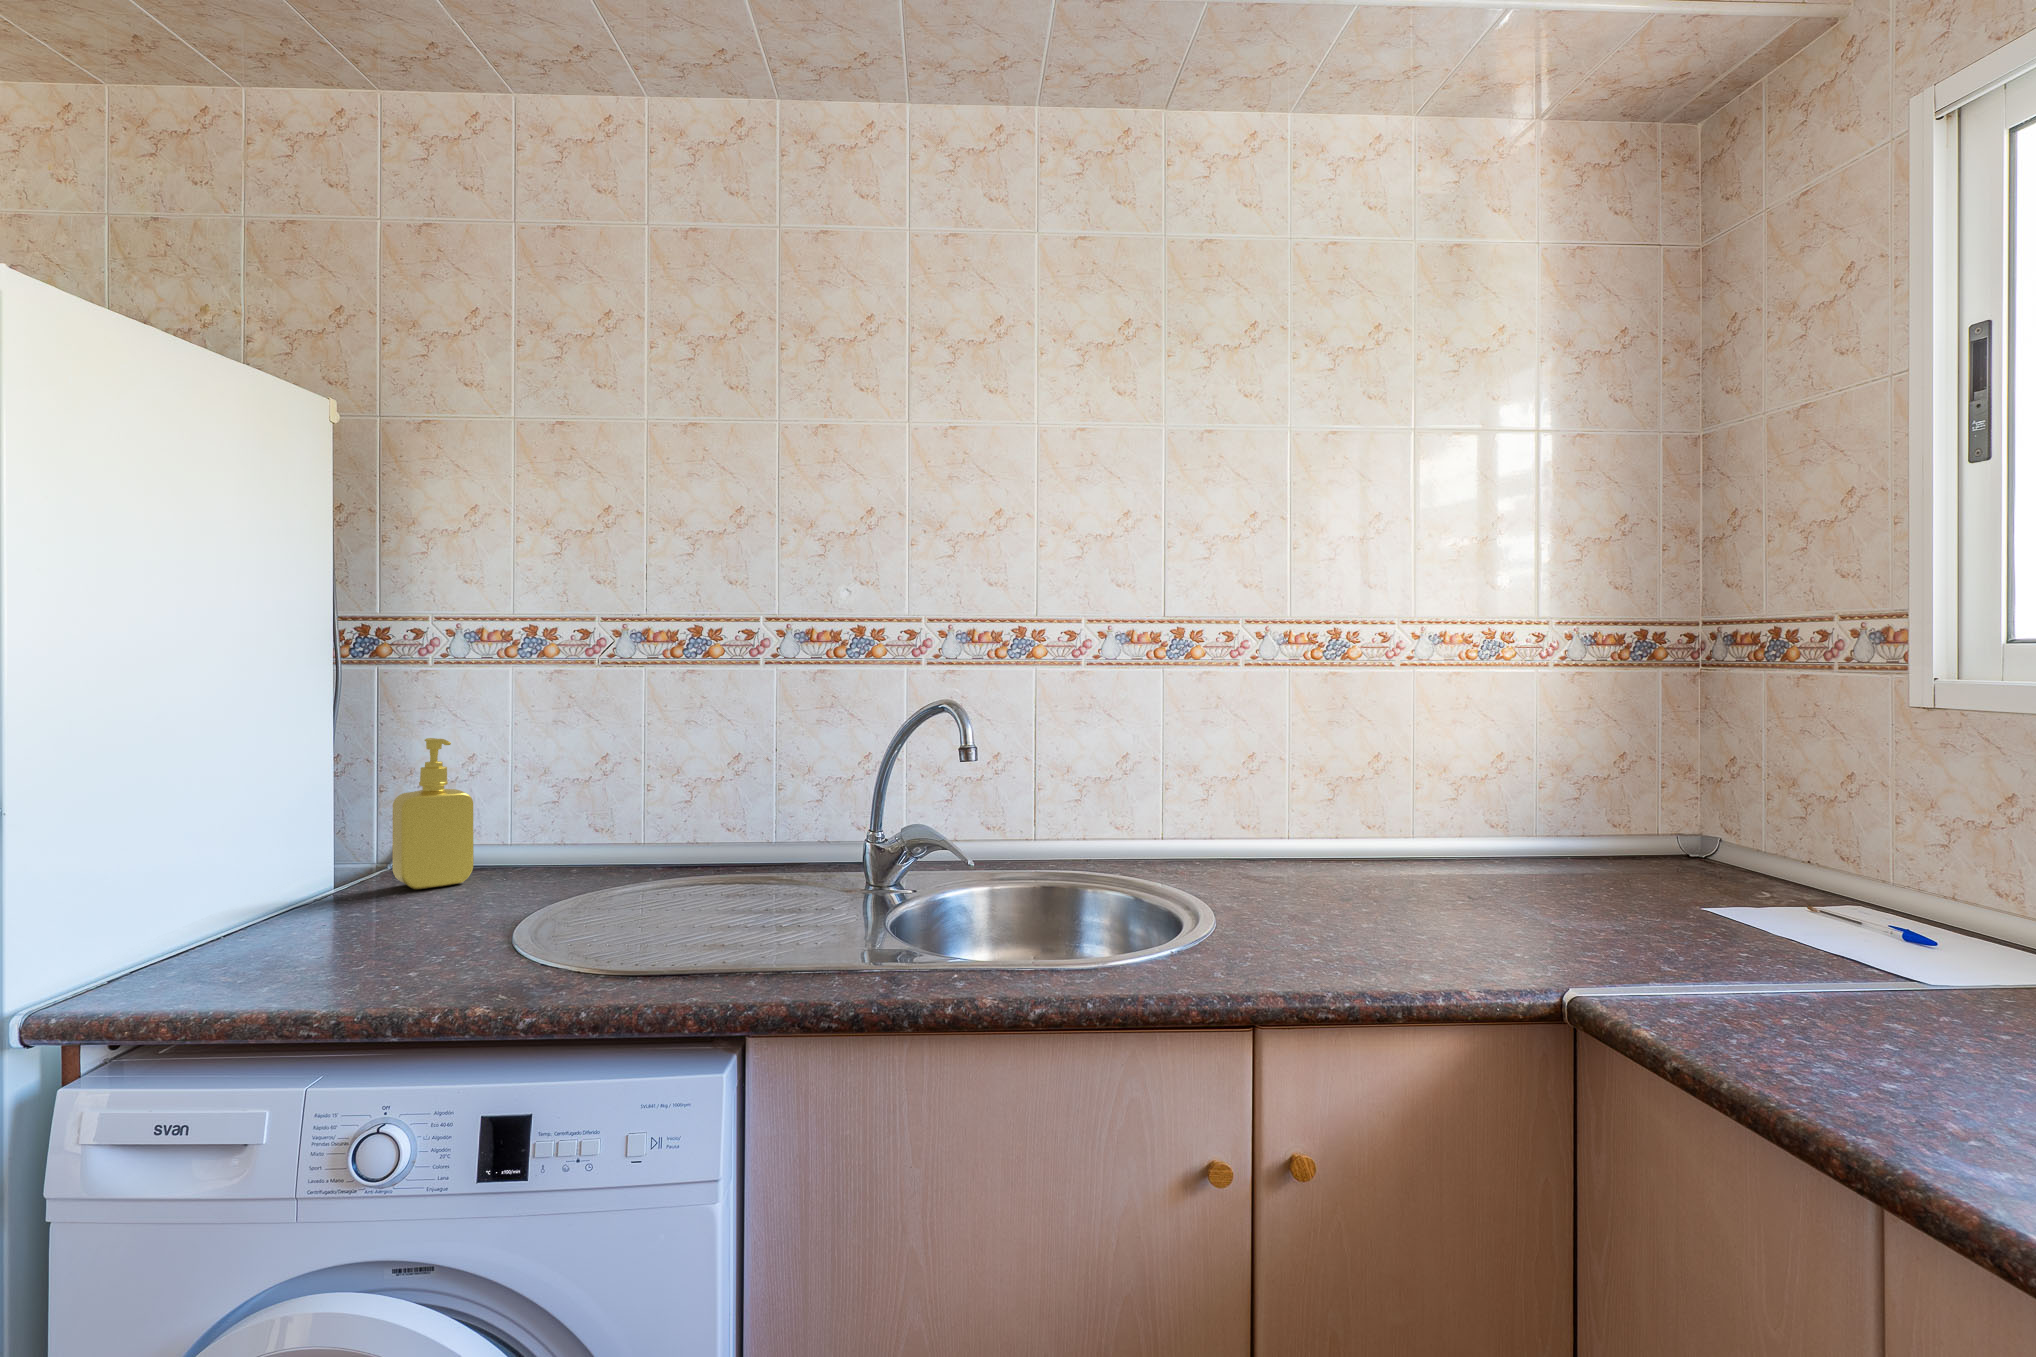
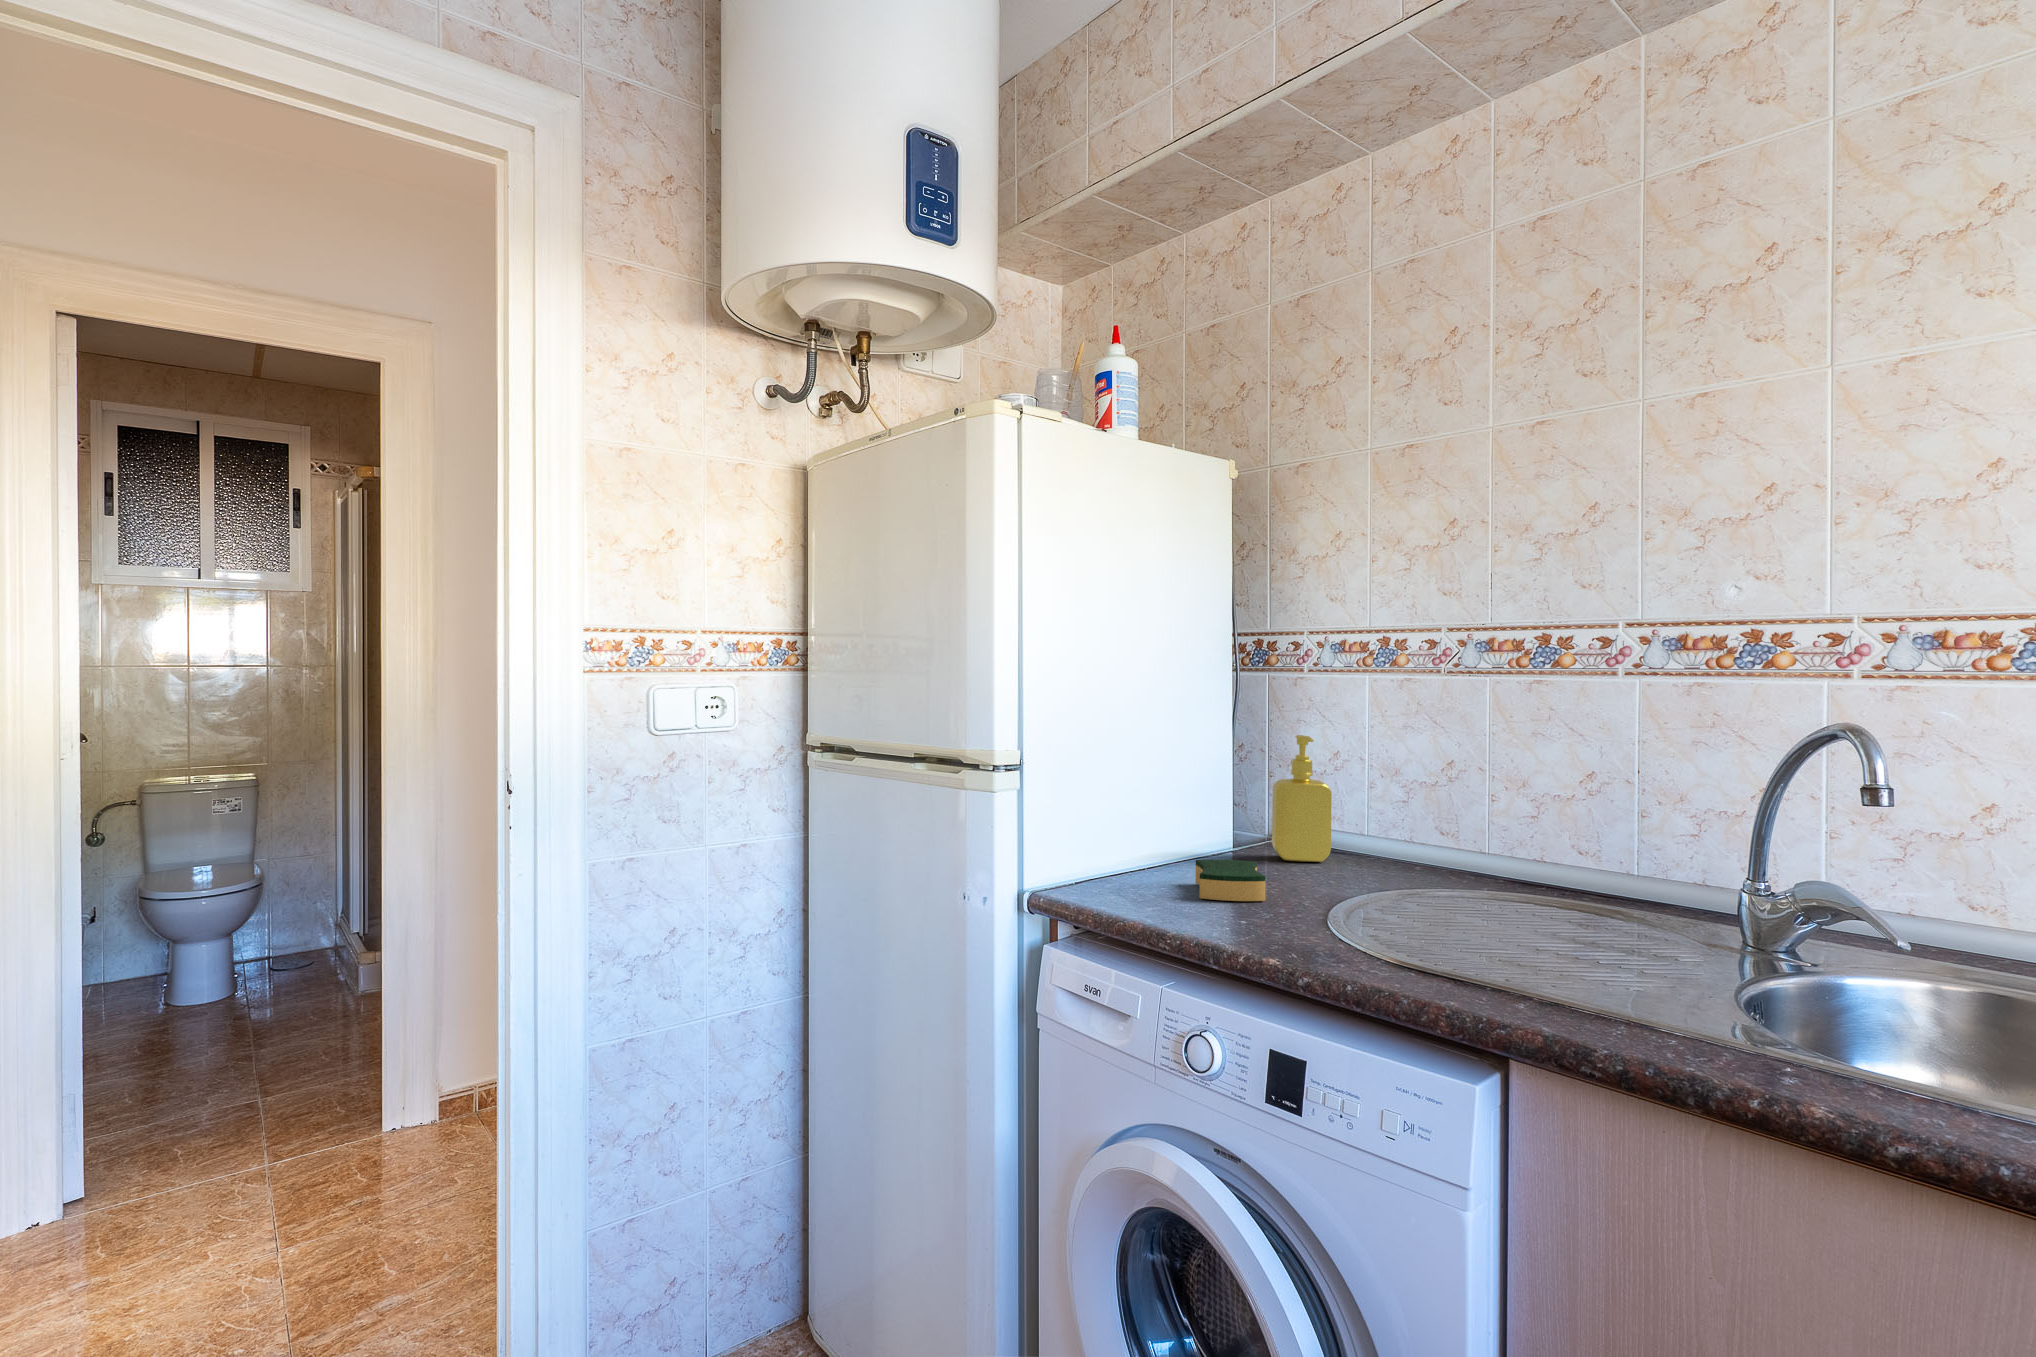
sponge: none [308,898,424,961] -> present [1196,860,1265,901]

